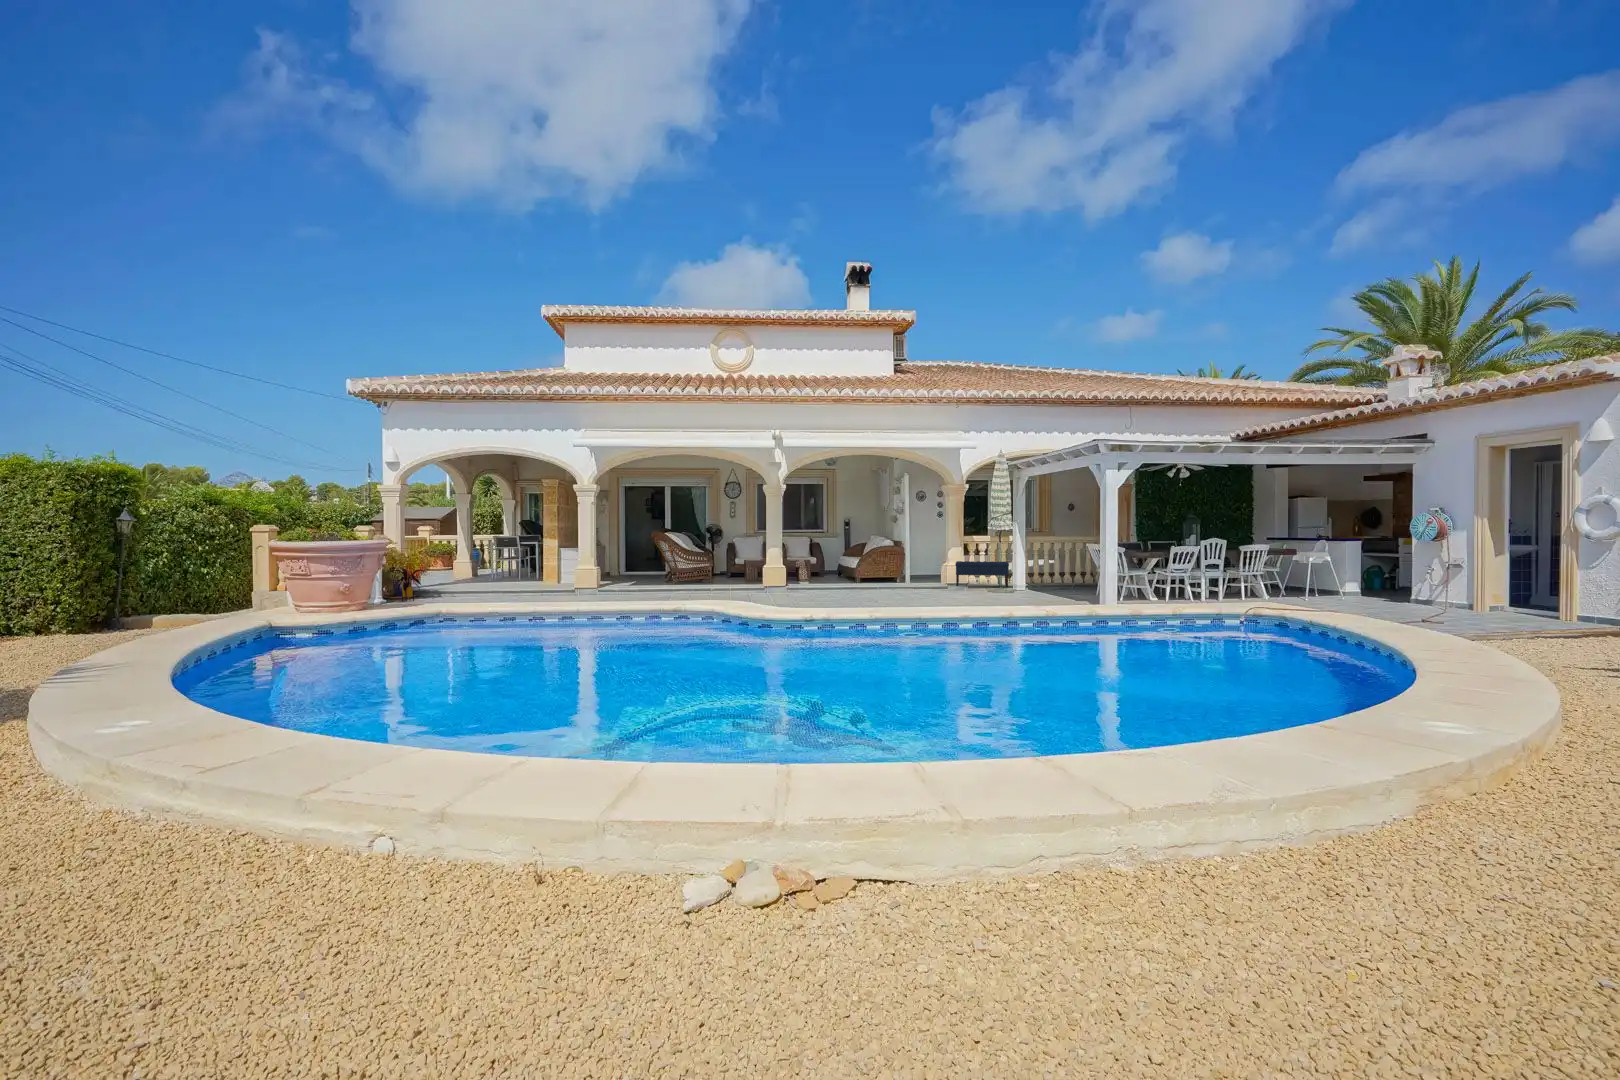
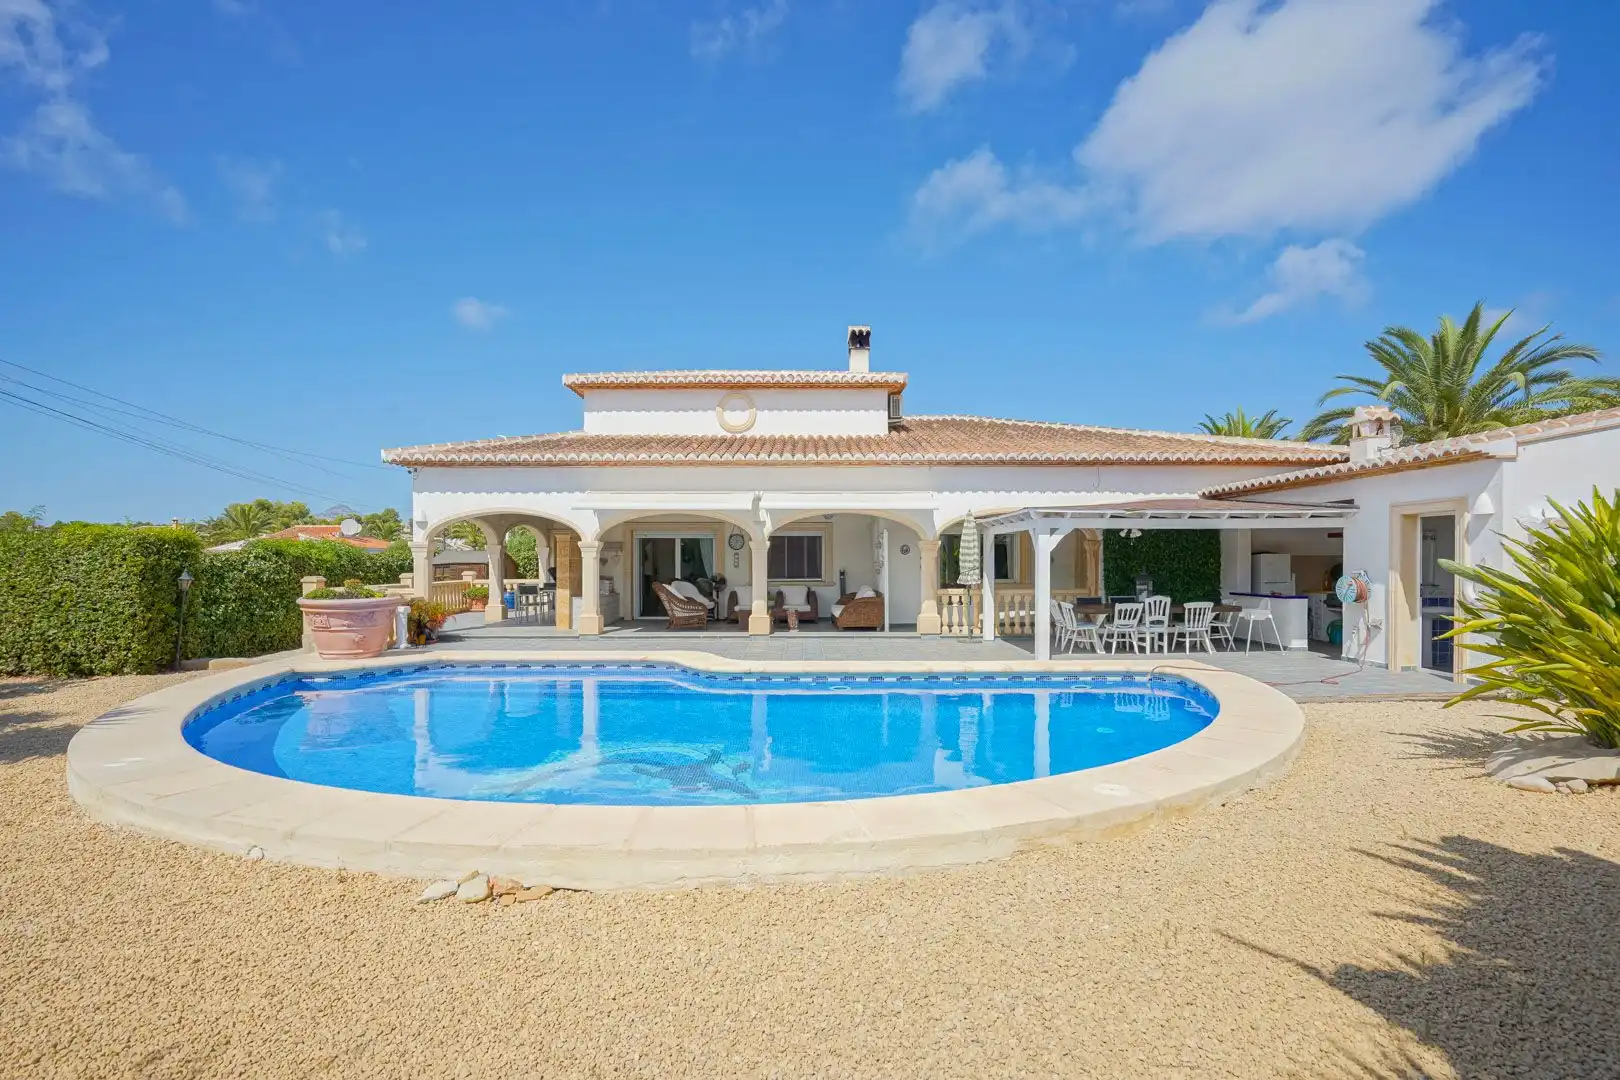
bench: present [955,561,1009,587] -> none [924,614,976,639]

